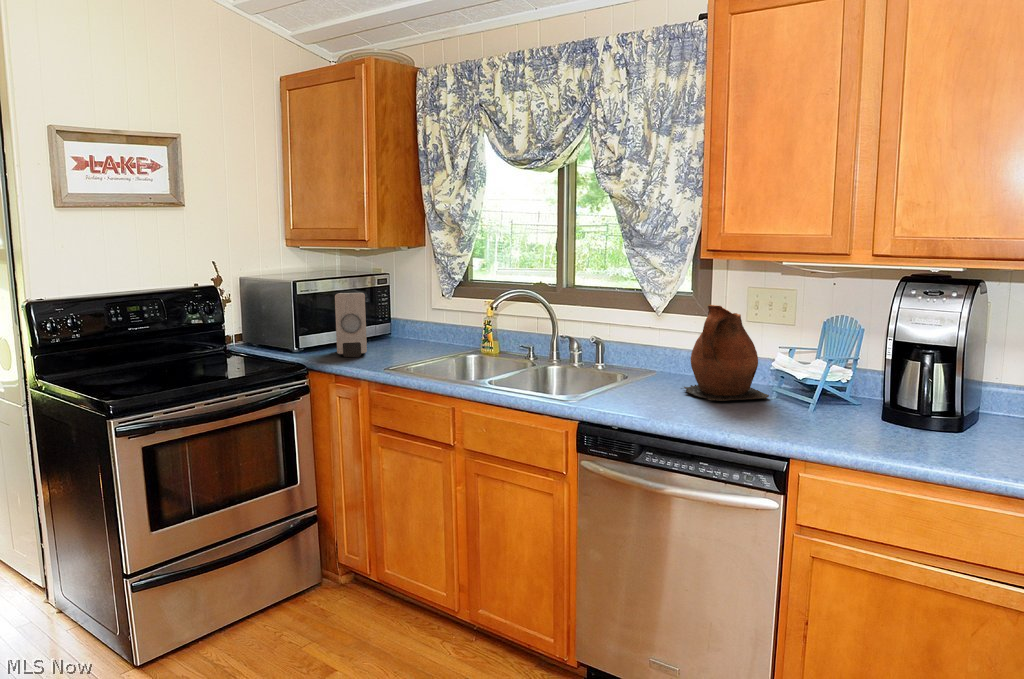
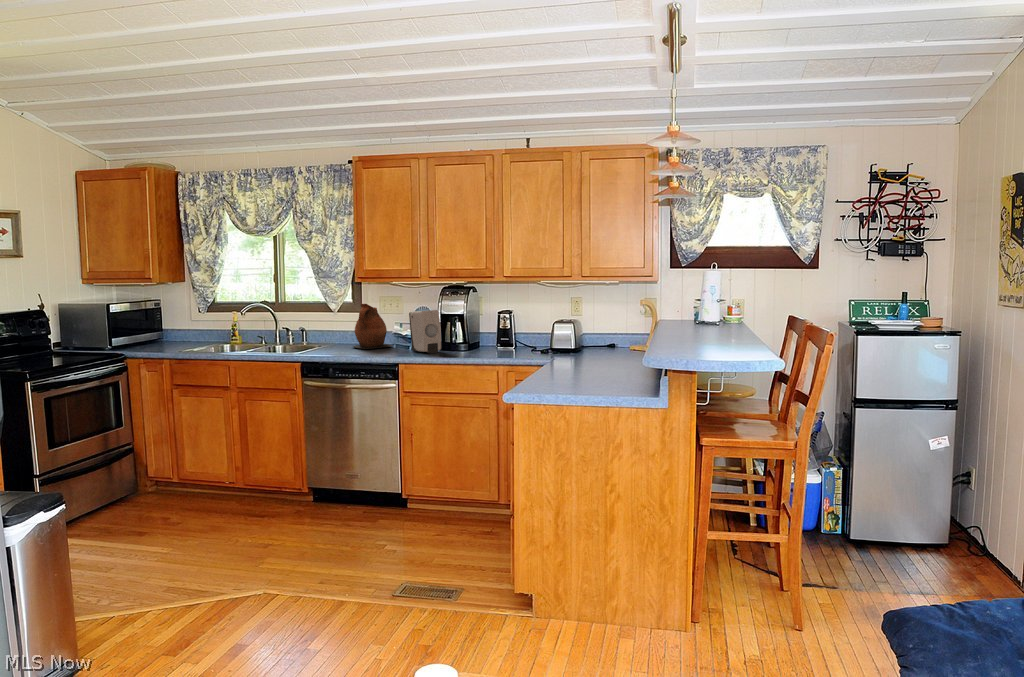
soap dispenser: present [335,293,367,357] -> present [409,310,441,353]

